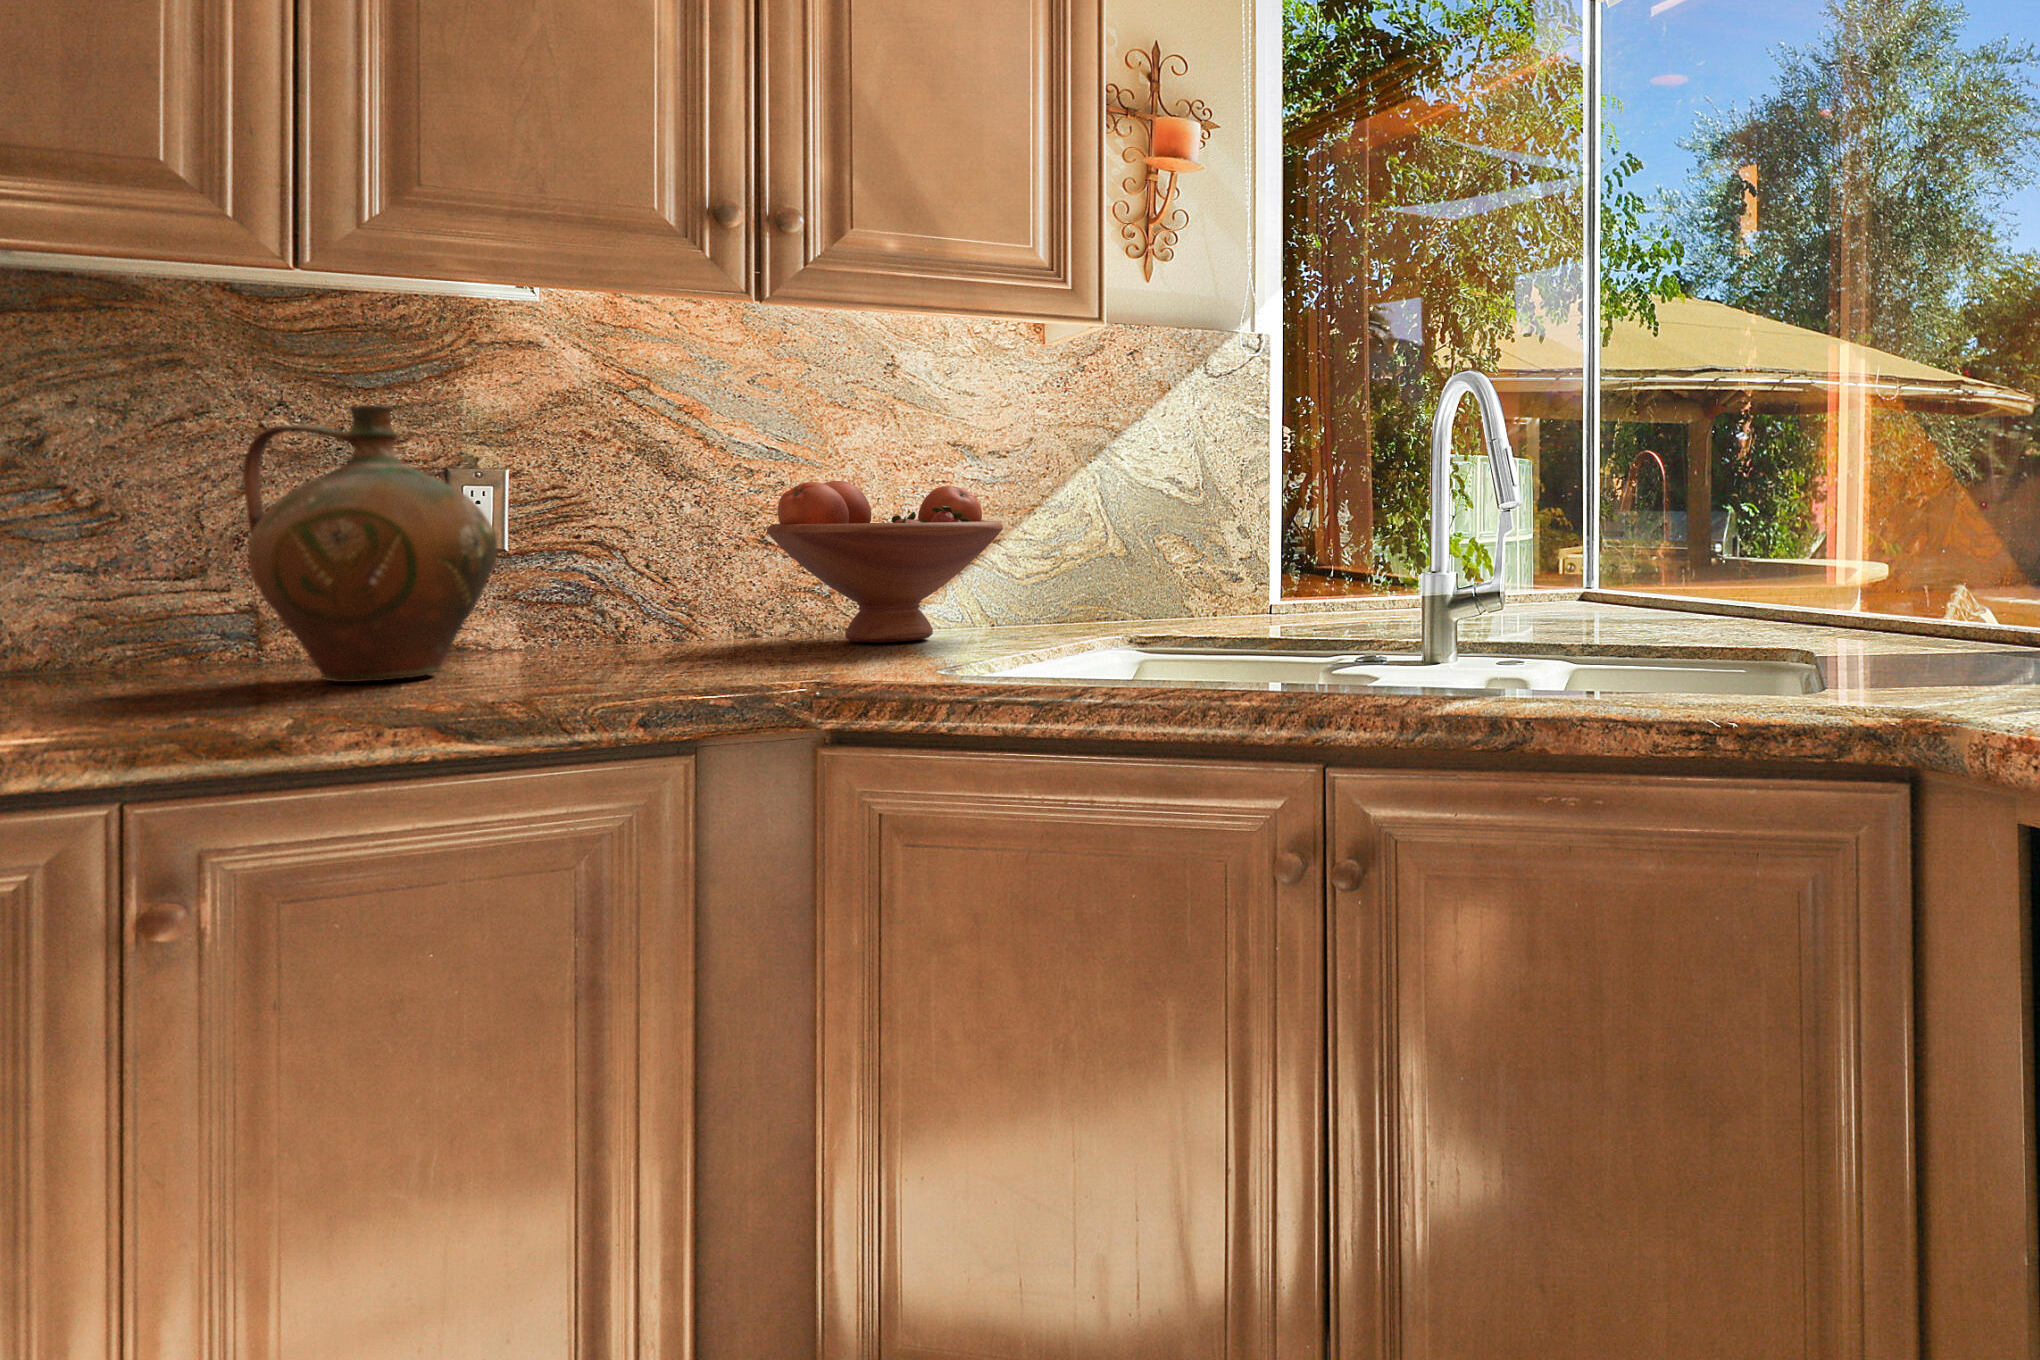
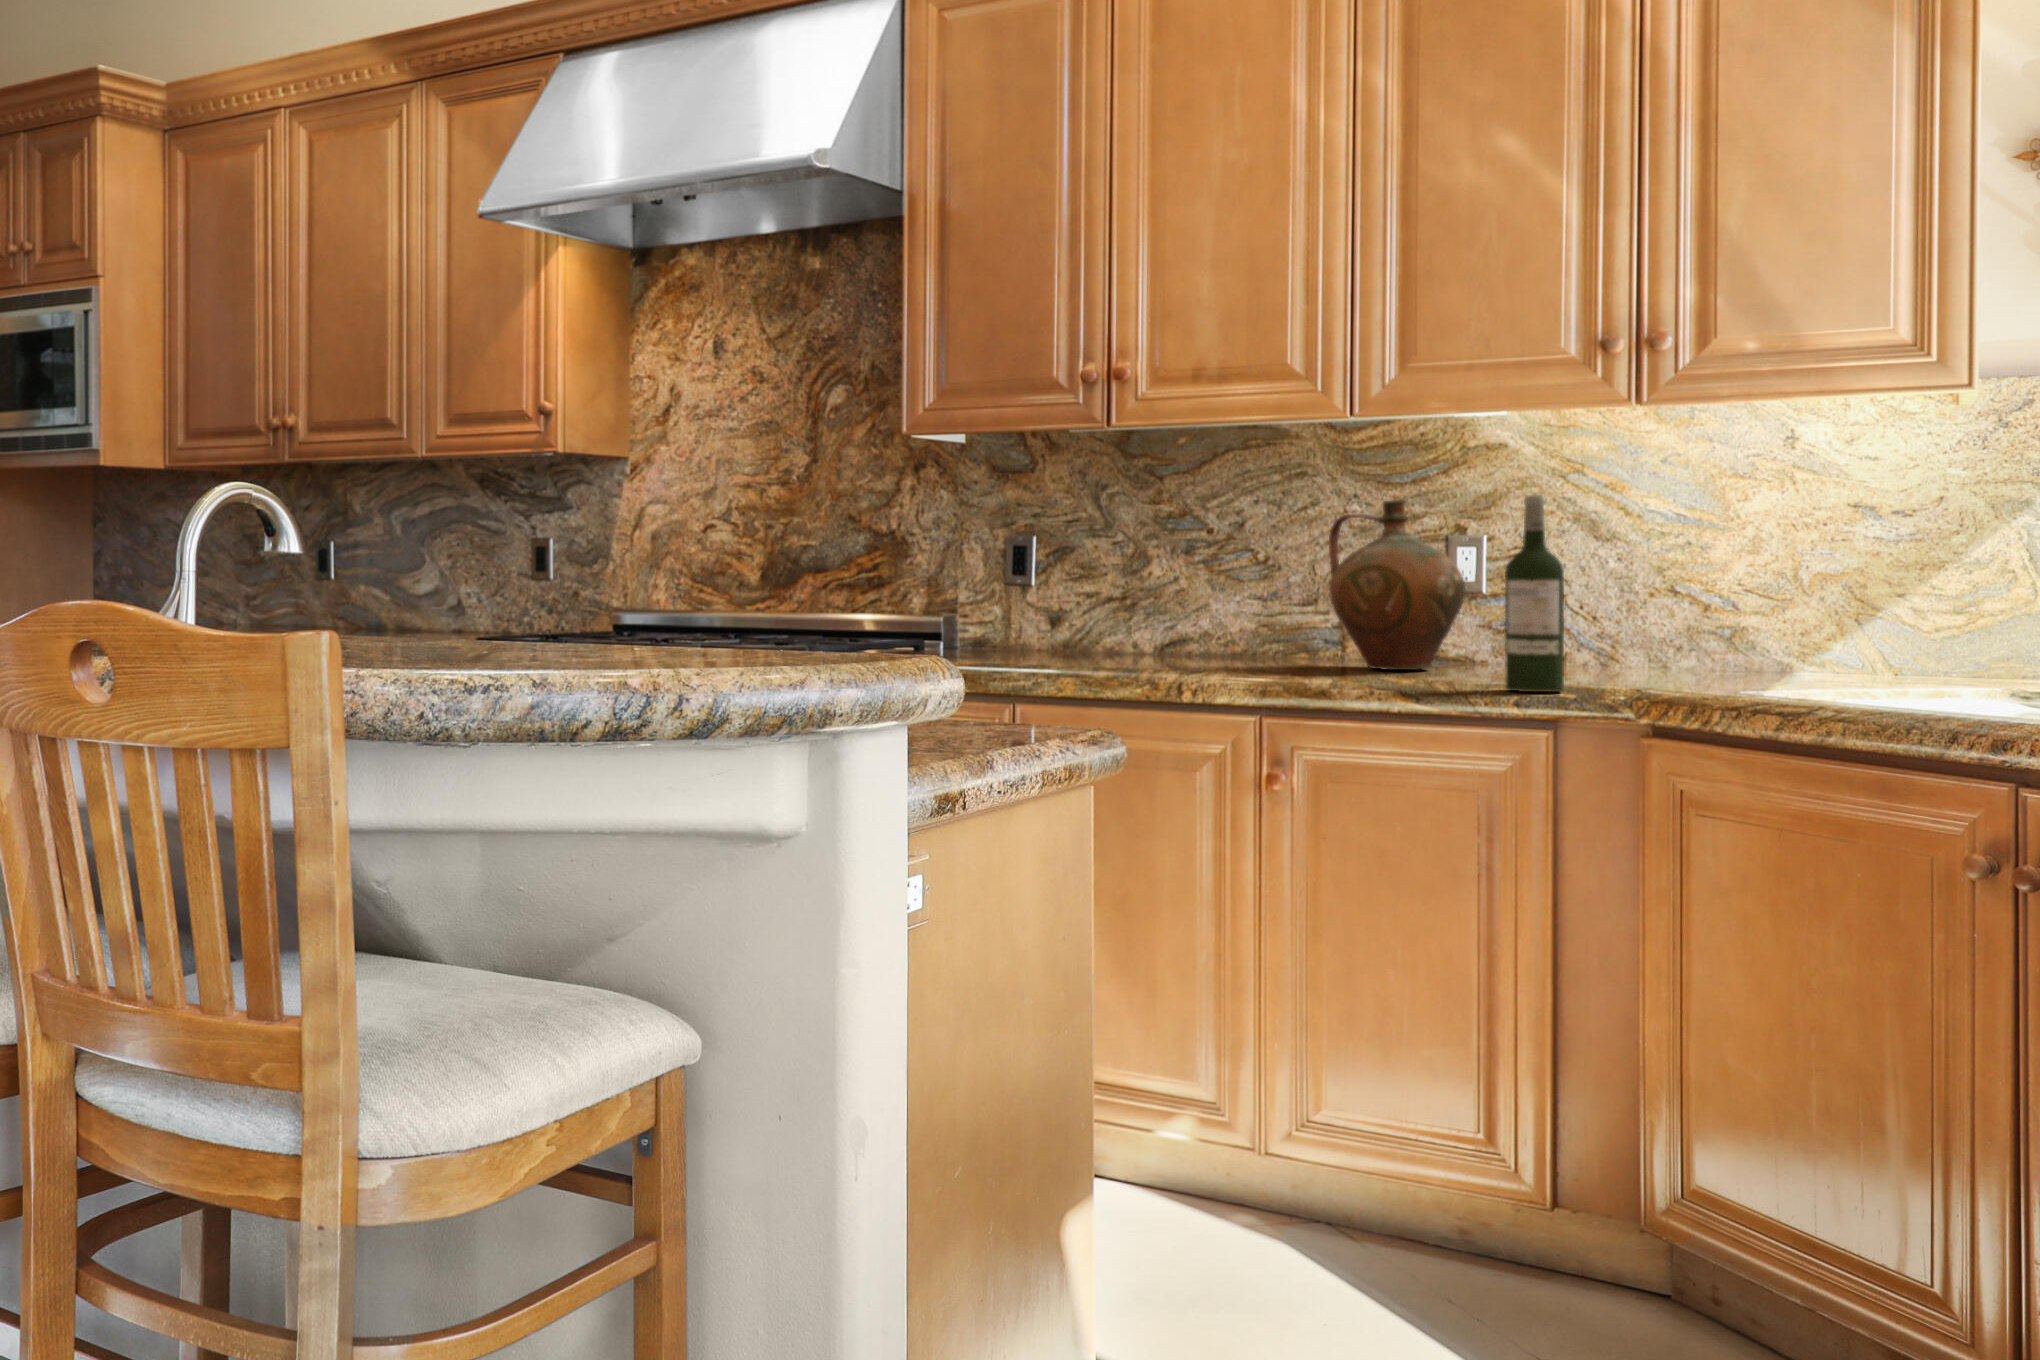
wine bottle: none [614,399,706,703] -> present [1505,495,1564,692]
fruit bowl: present [767,481,1003,642] -> none [1670,541,1893,675]

